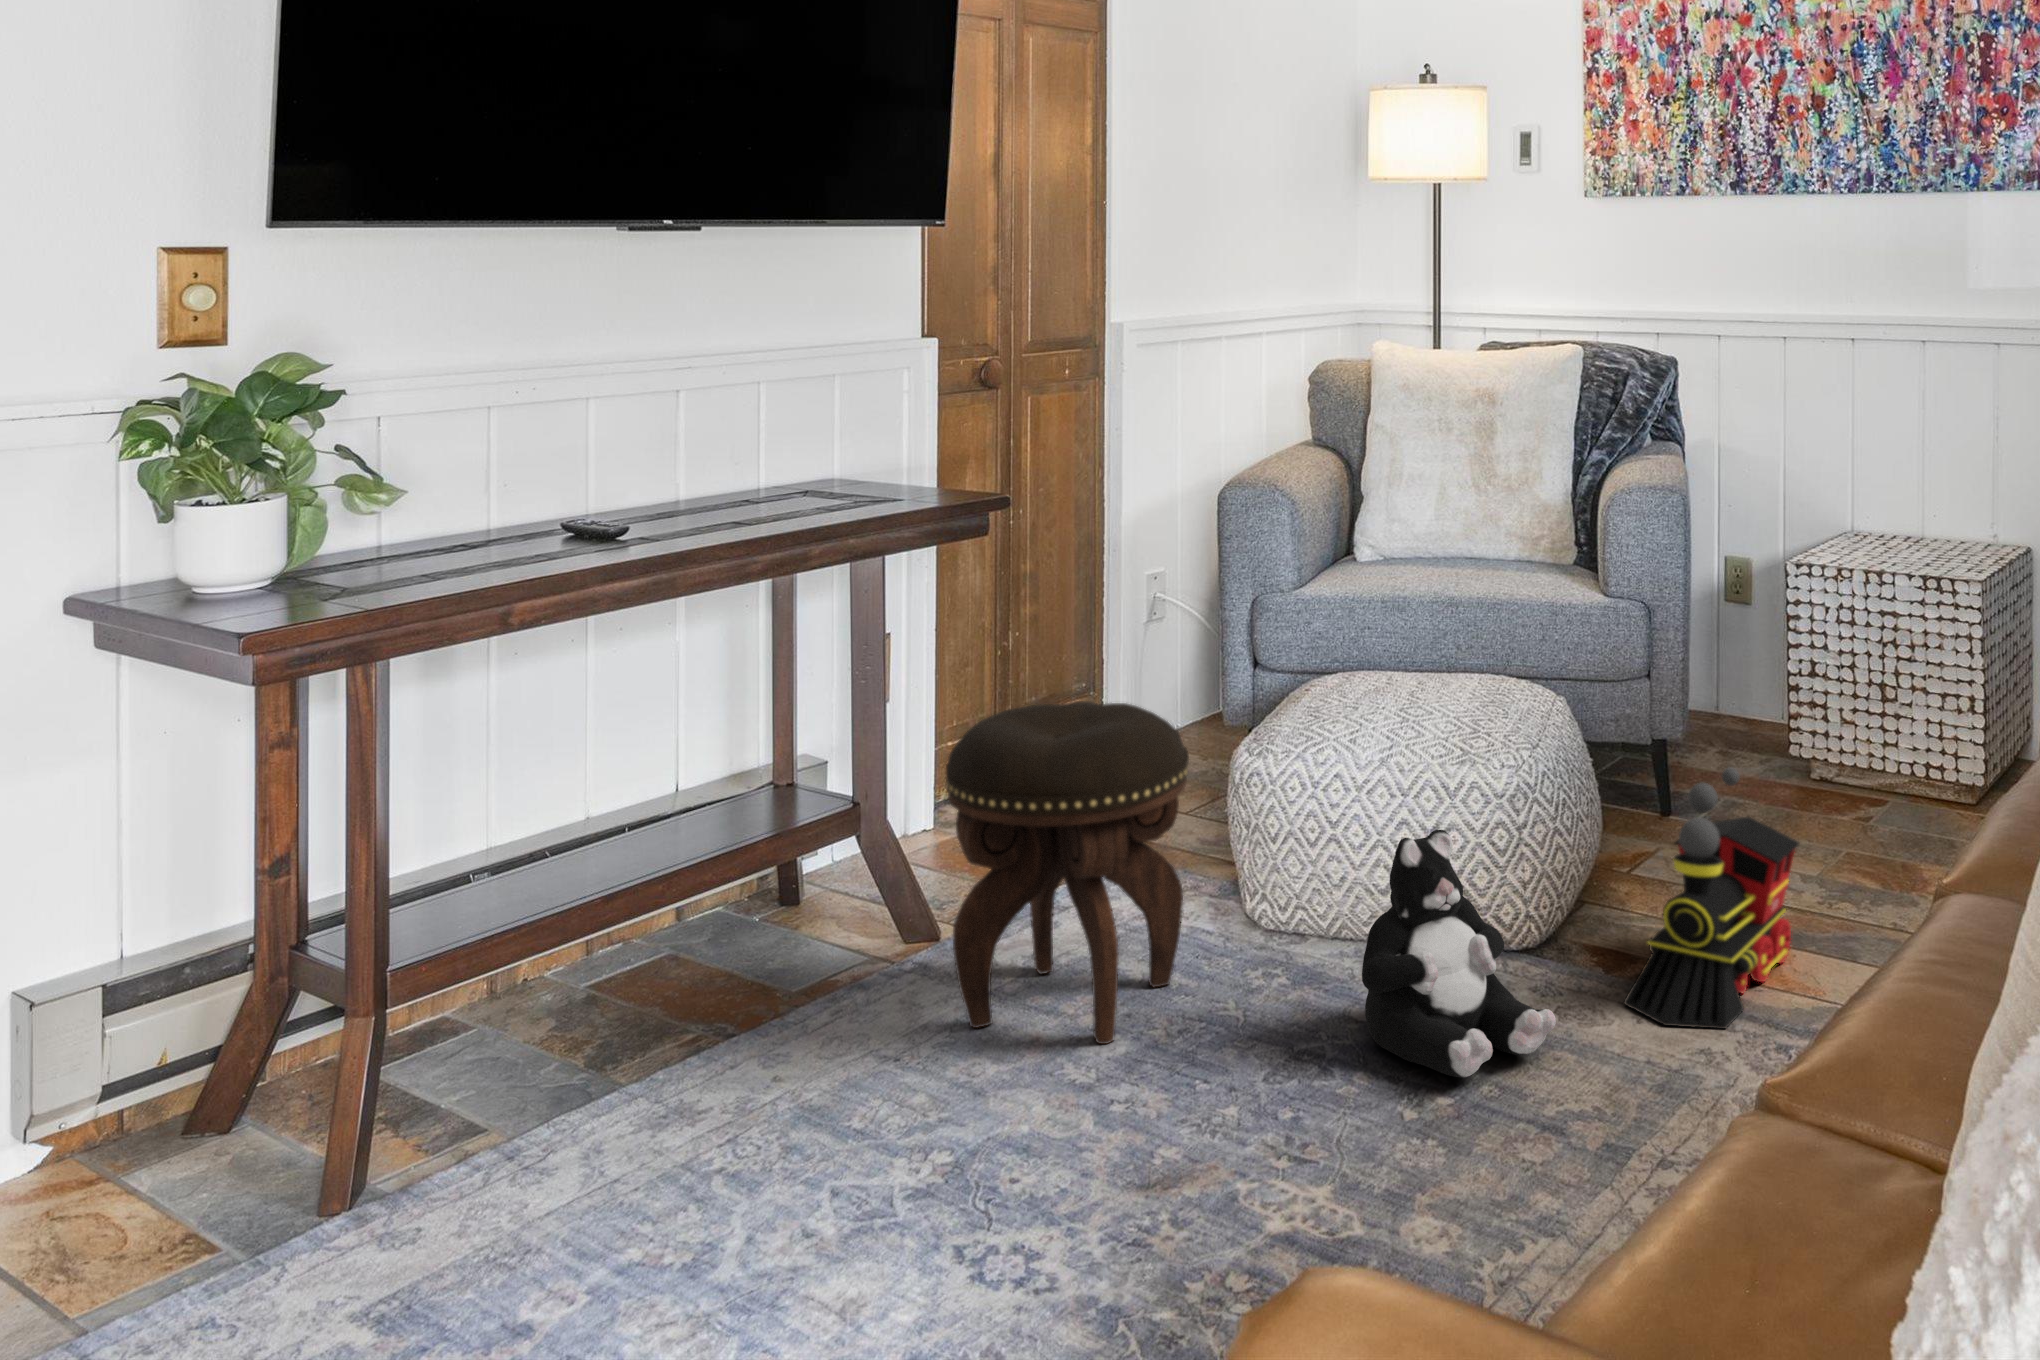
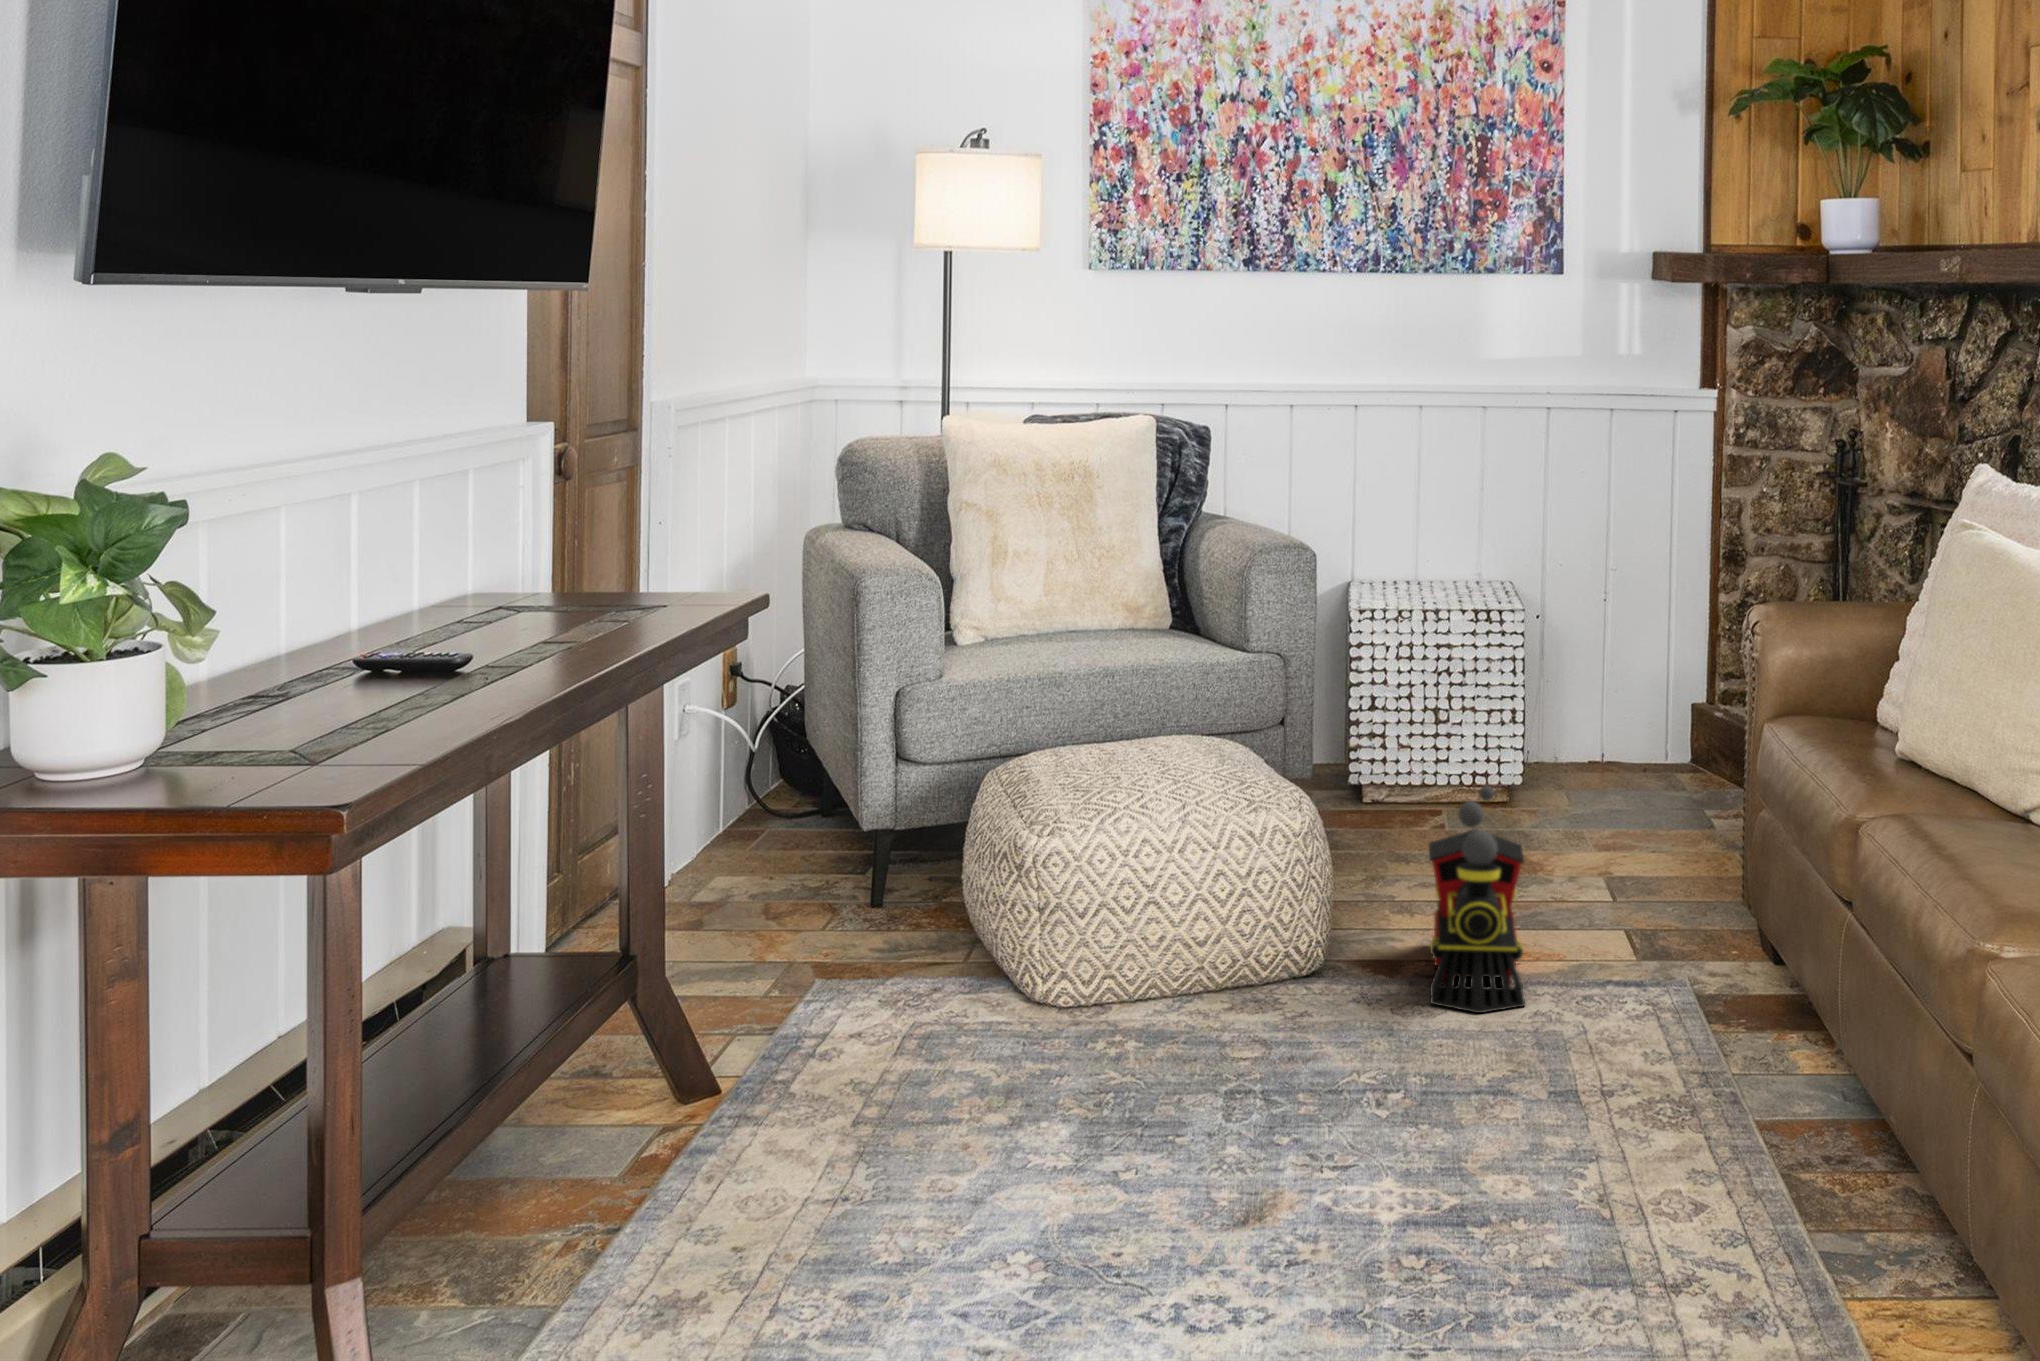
footstool: present [946,701,1189,1044] -> none [818,790,1069,1143]
plush toy: present [1362,830,1556,1077] -> none [1242,869,1427,1083]

